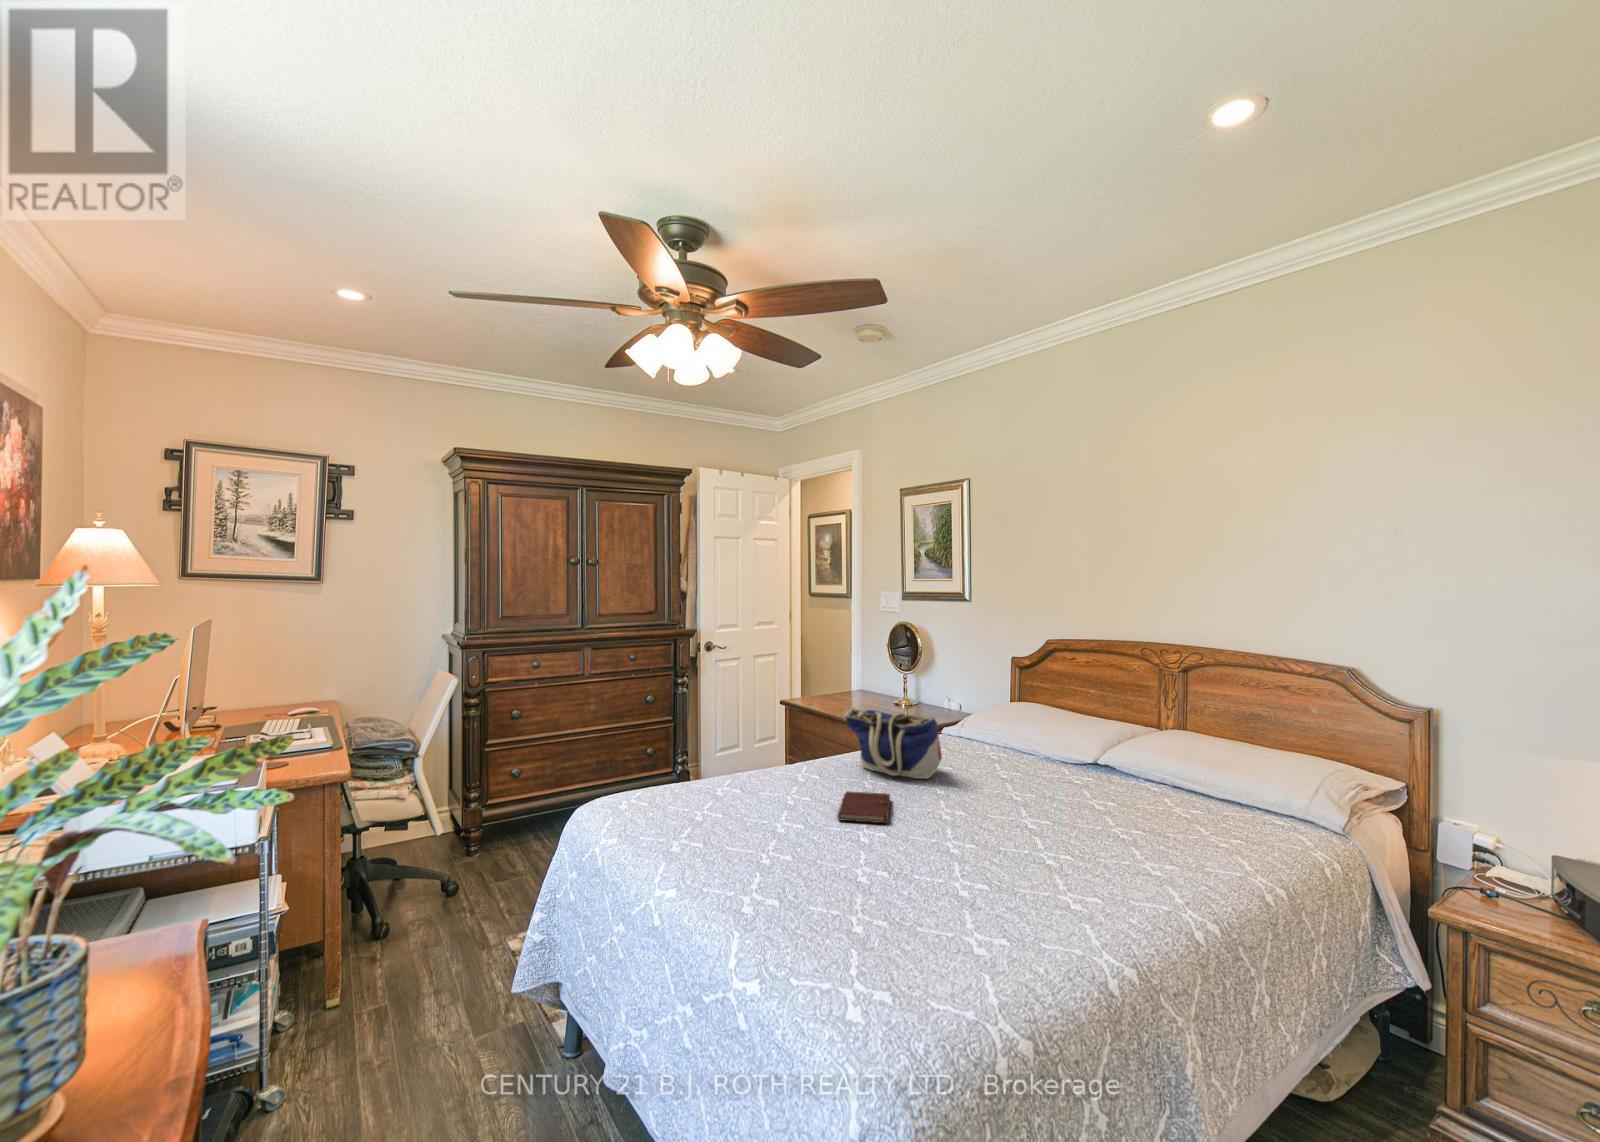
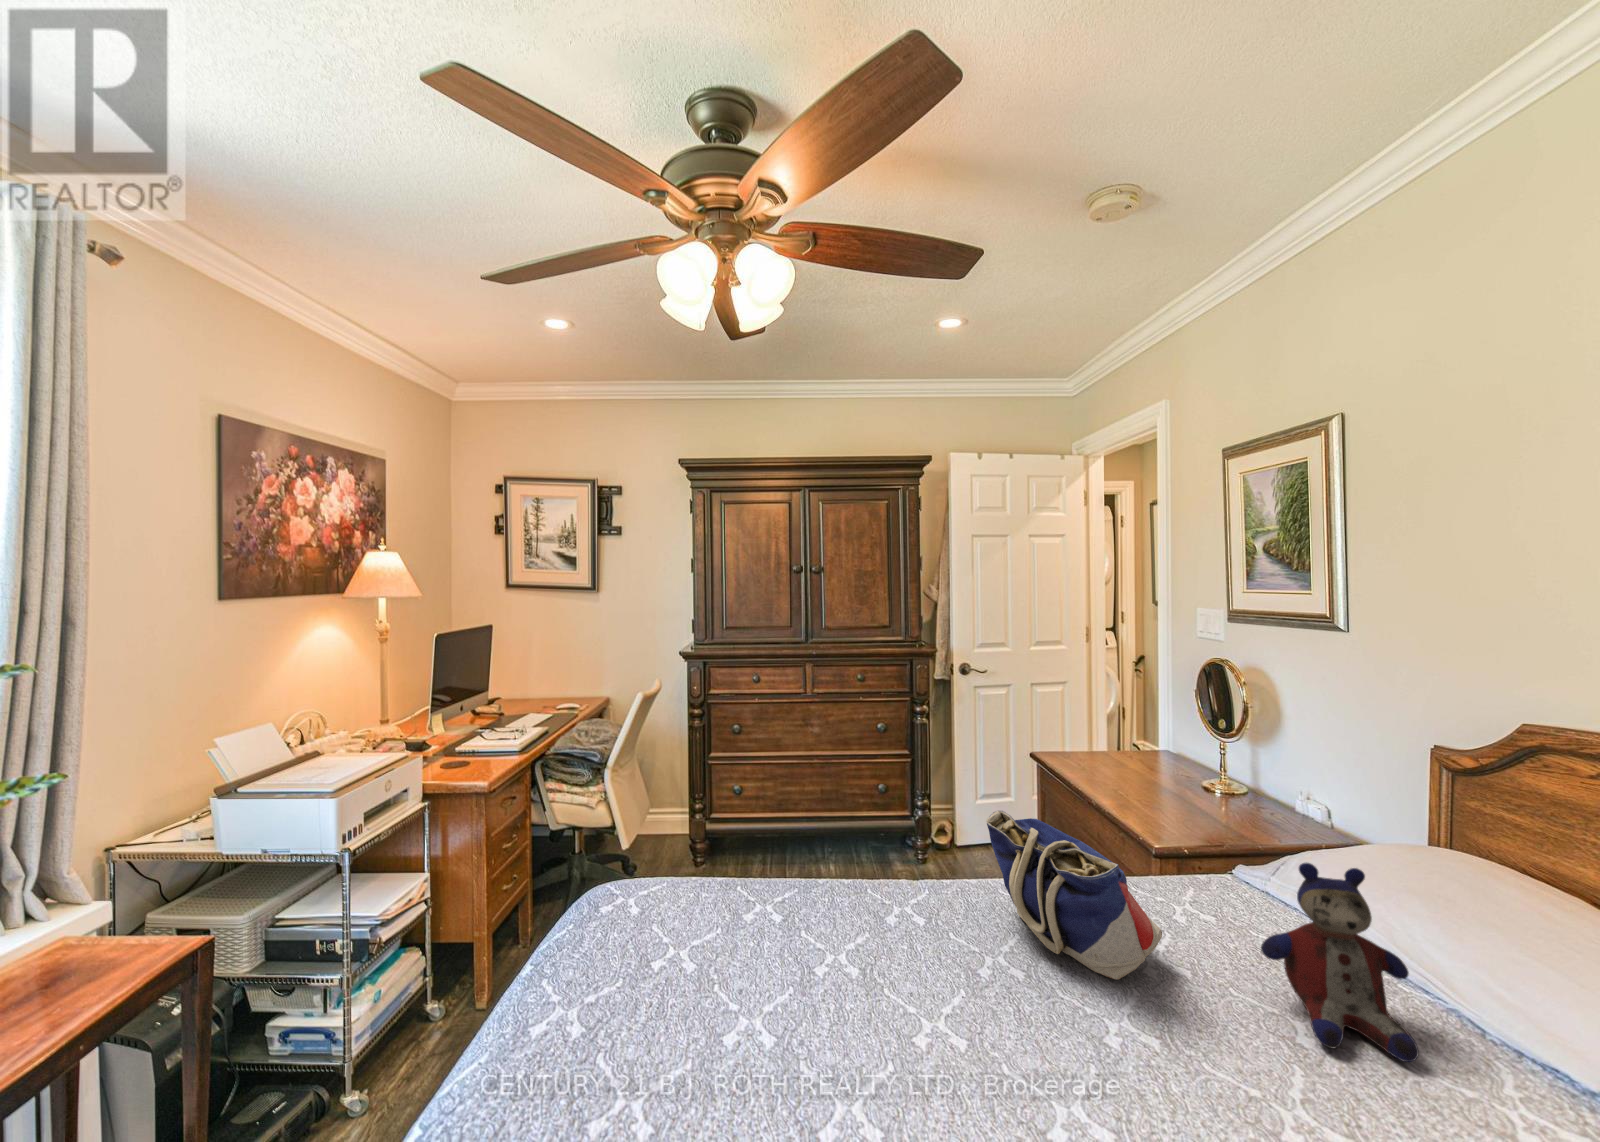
stuffed bear: none [983,702,1043,780] -> present [1261,863,1419,1062]
notebook: present [837,791,890,823] -> none [851,969,994,1080]

